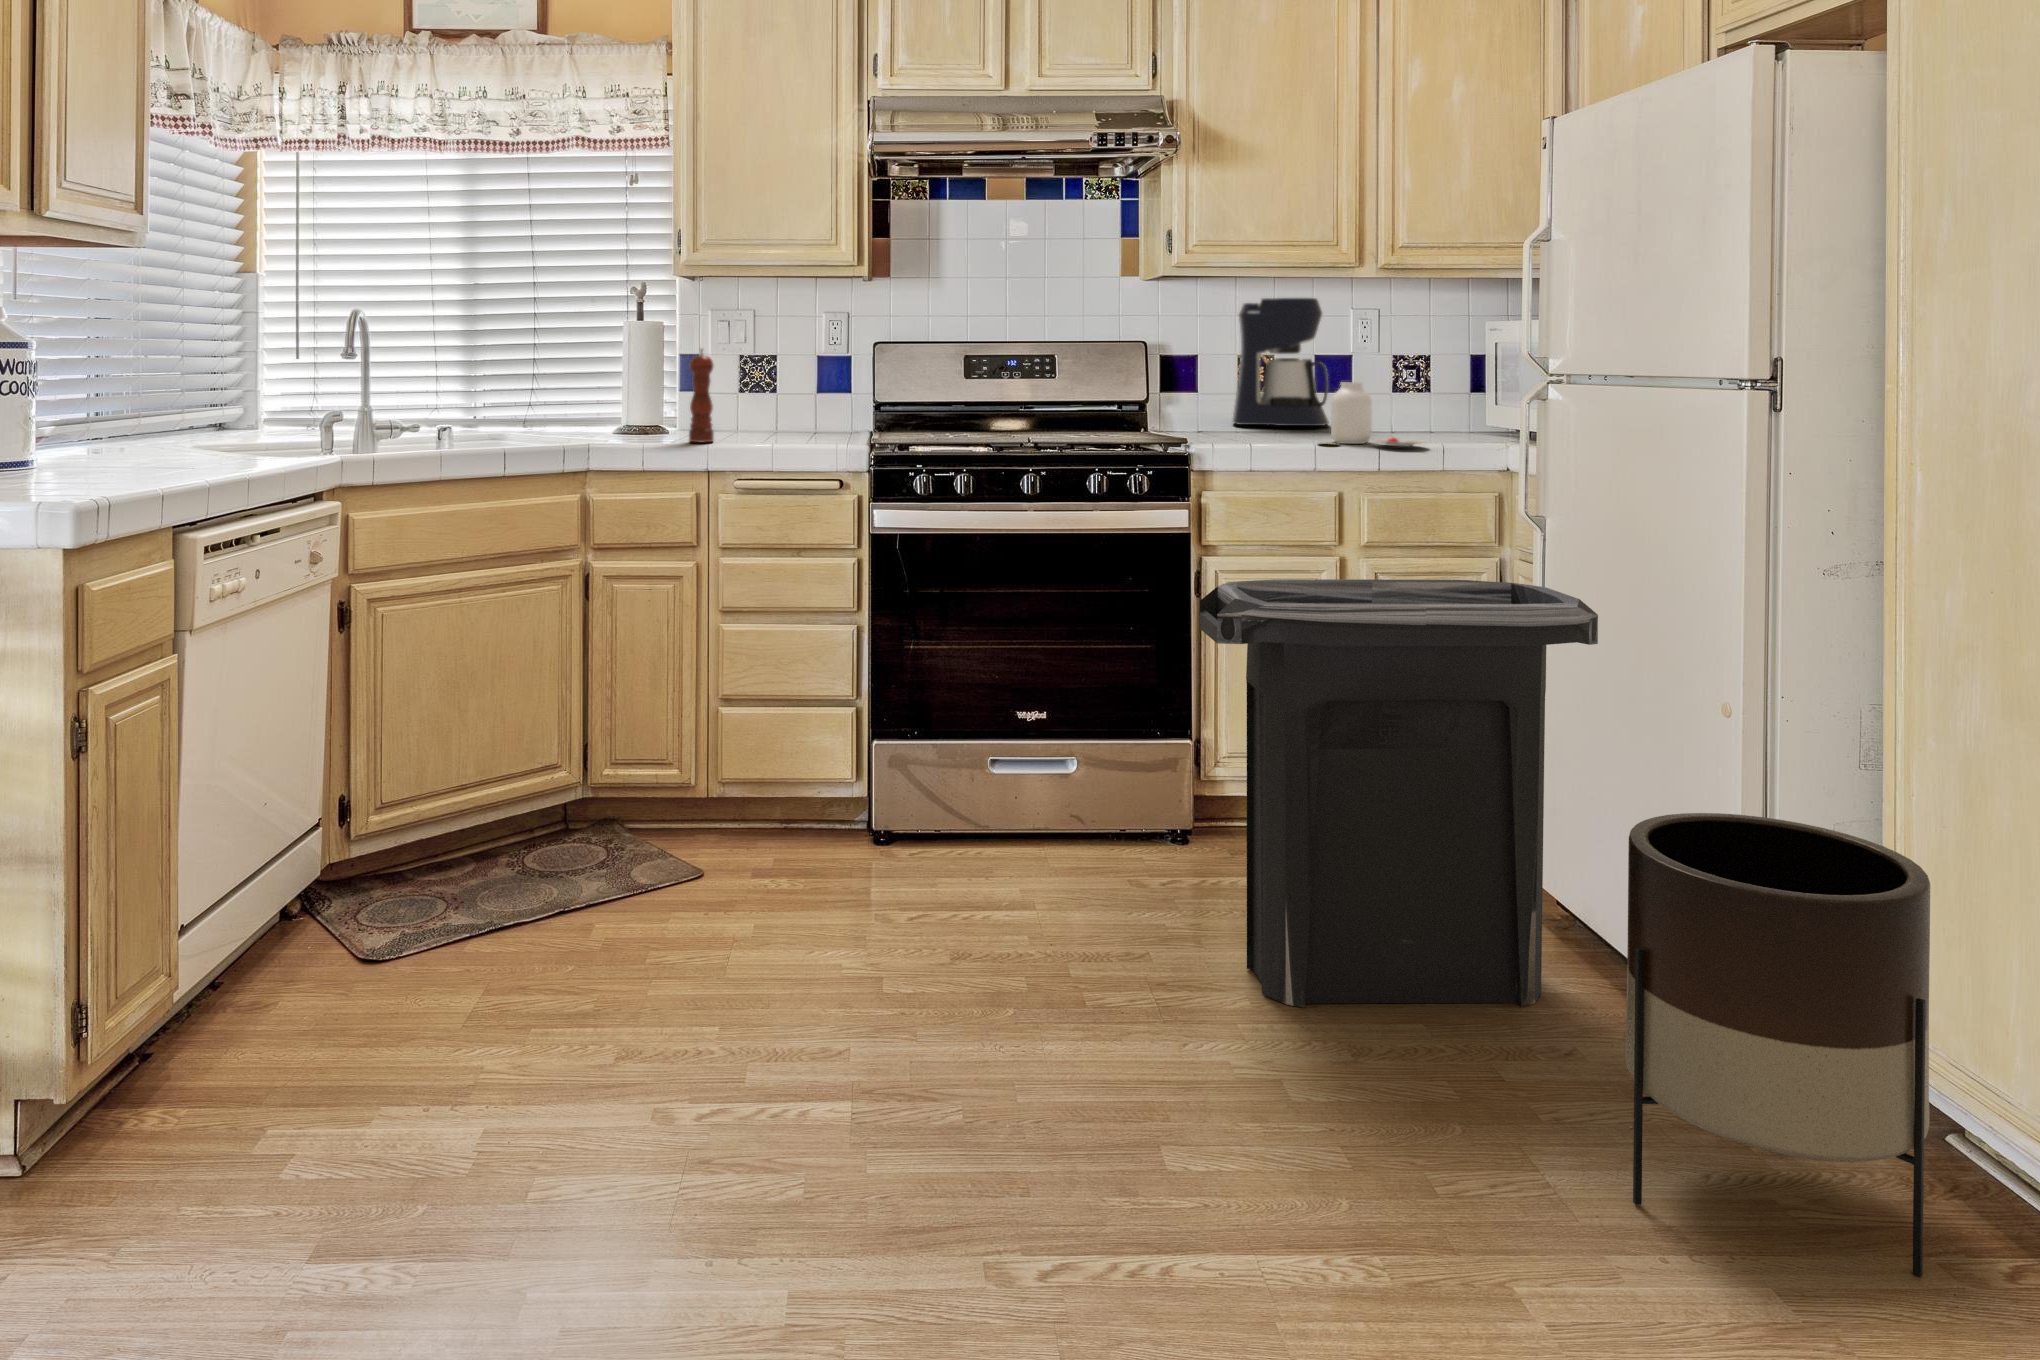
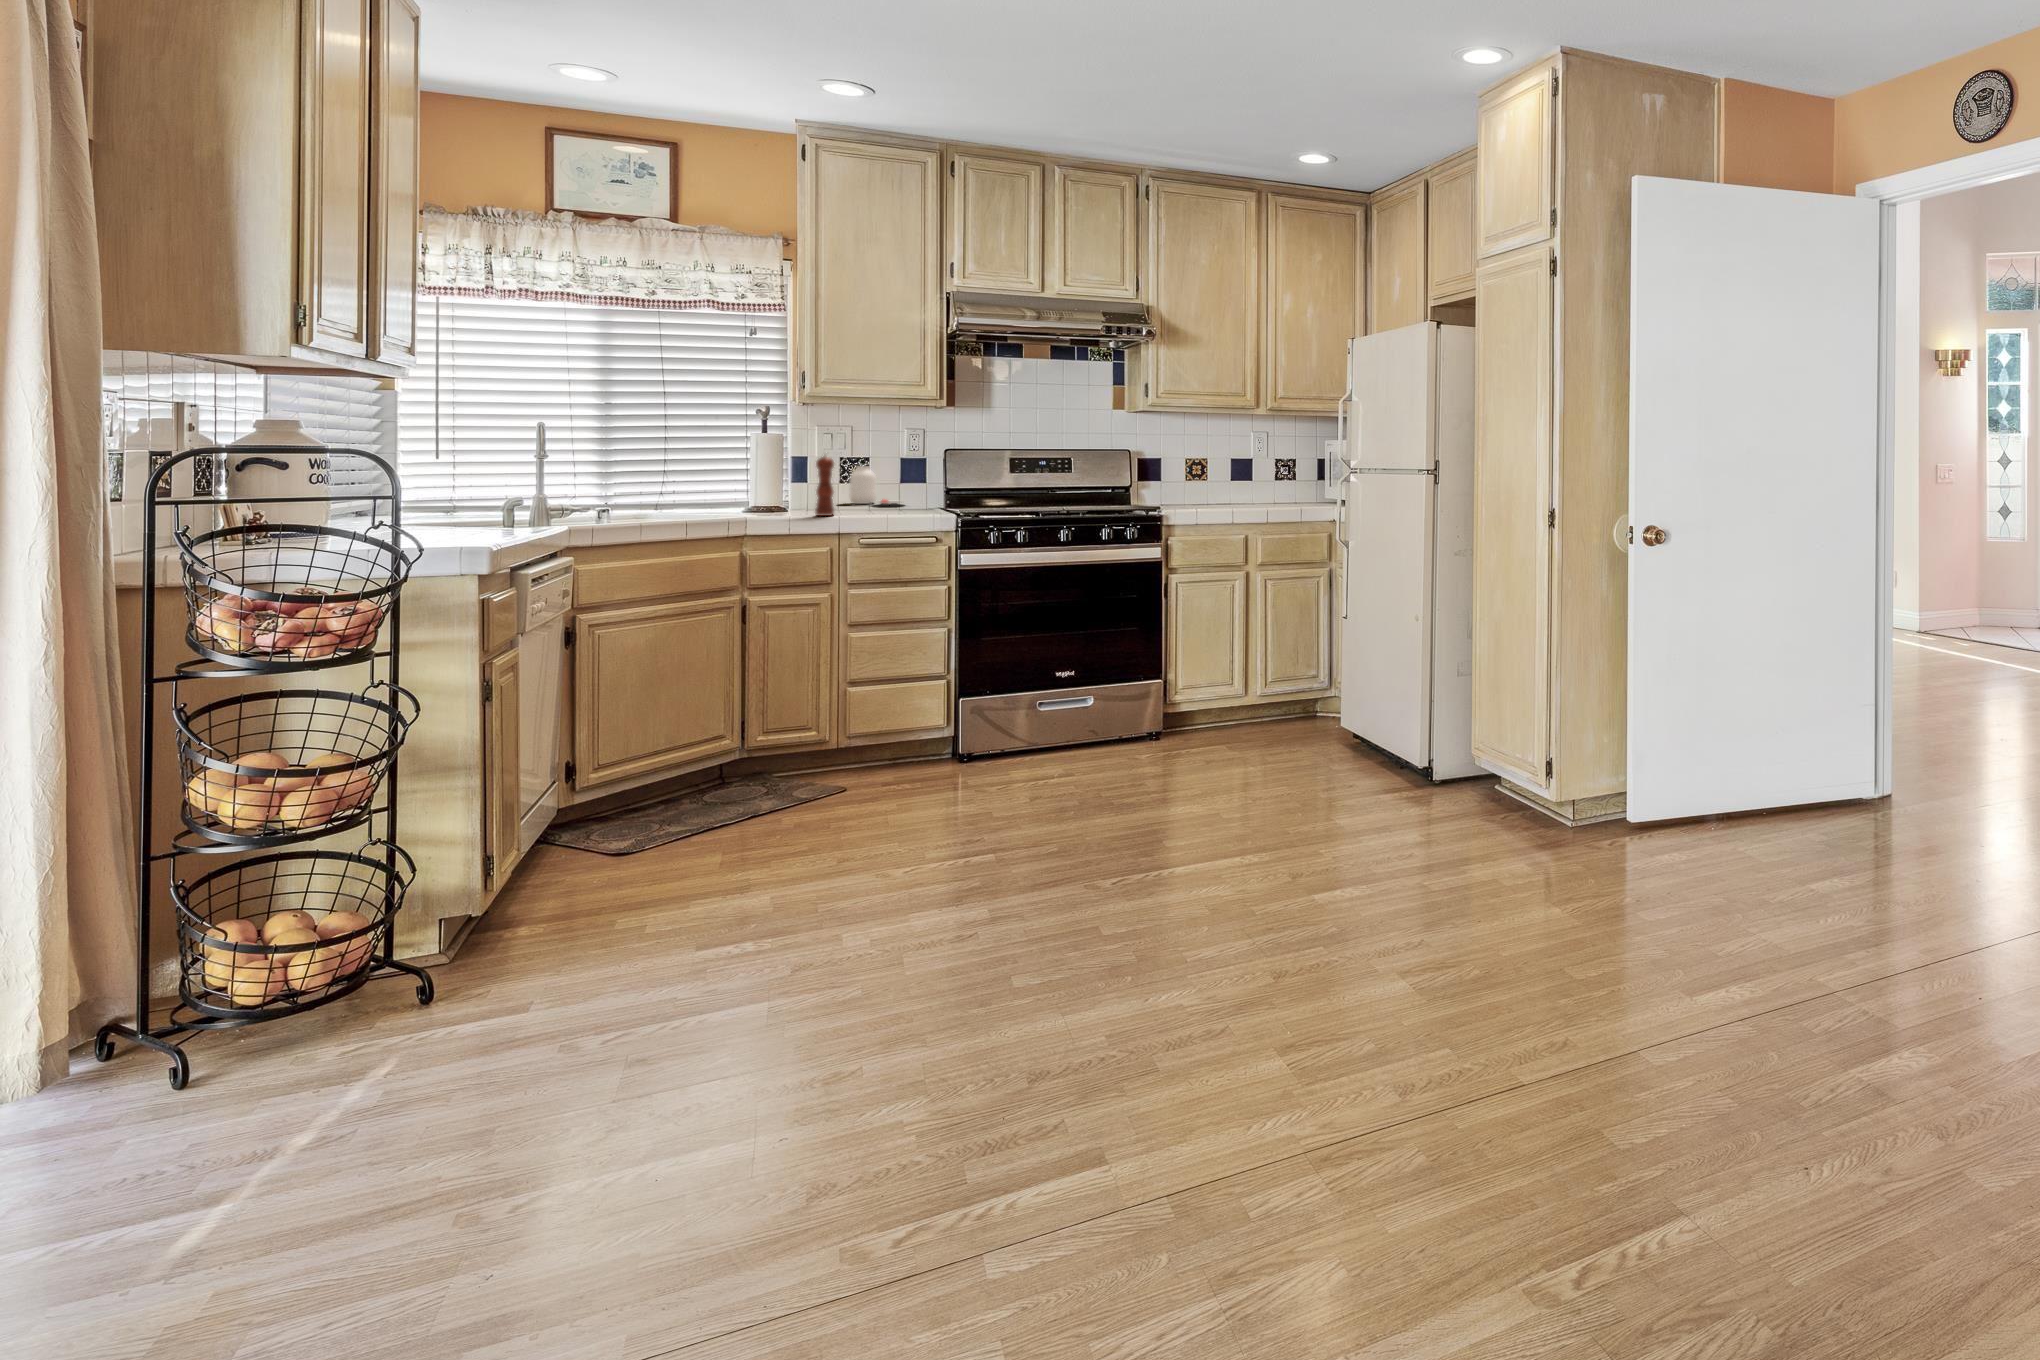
coffee maker: present [1232,298,1329,426] -> none [1180,422,1237,498]
jar: present [1331,382,1424,446] -> present [850,466,902,505]
trash can: present [1200,579,1598,1008] -> none [1176,573,1372,794]
planter: present [1625,813,1930,1277] -> none [1378,661,1488,829]

